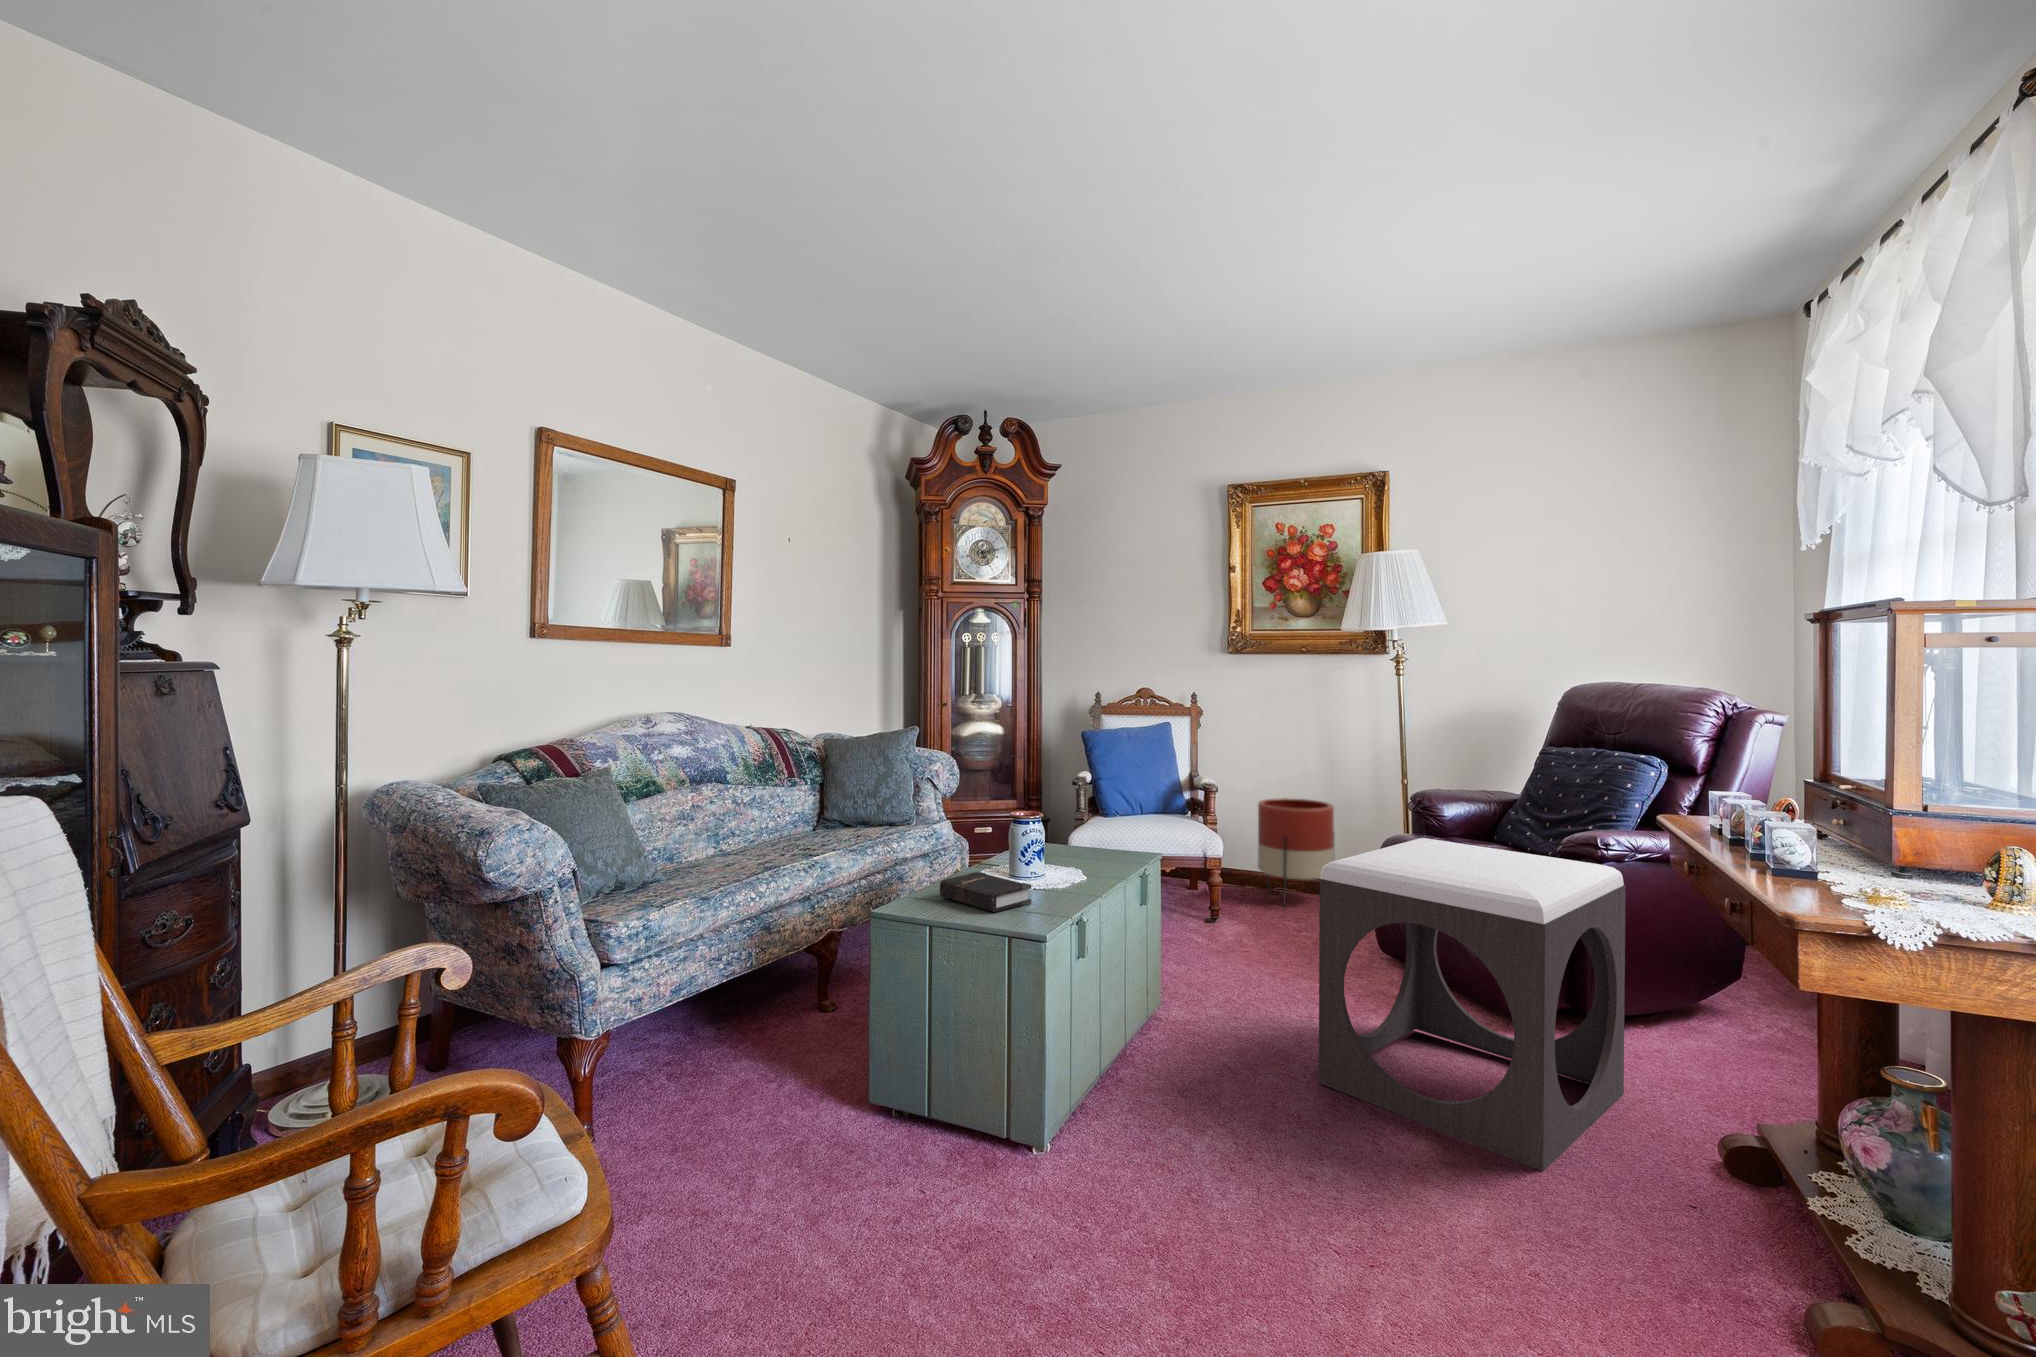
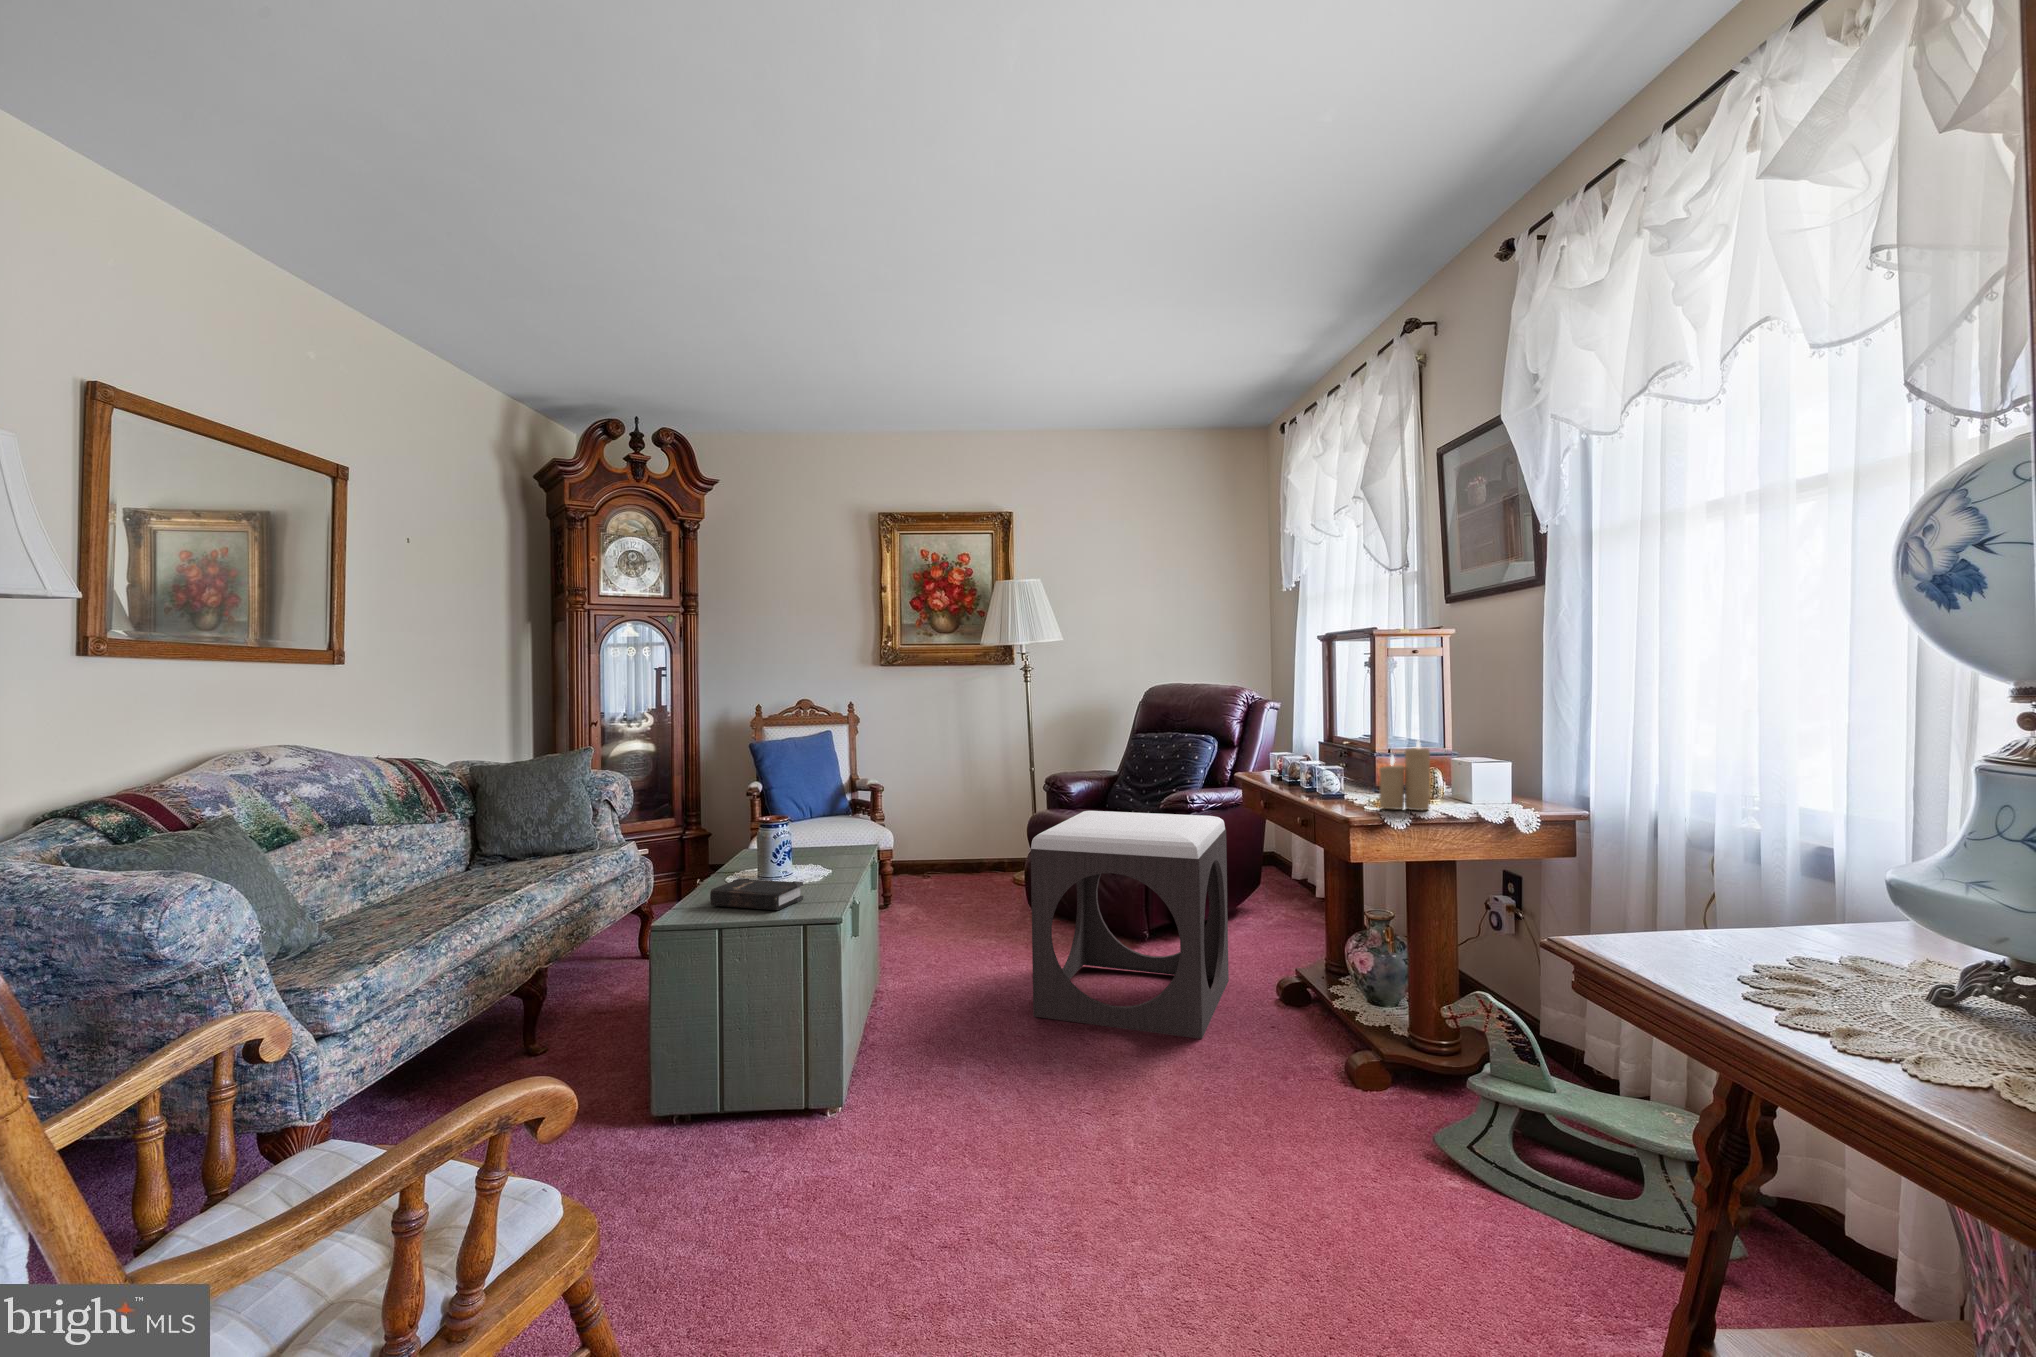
candle: none [1843,786,1956,907] -> present [1379,740,1430,810]
planter: present [1258,798,1334,908] -> none [914,794,979,894]

